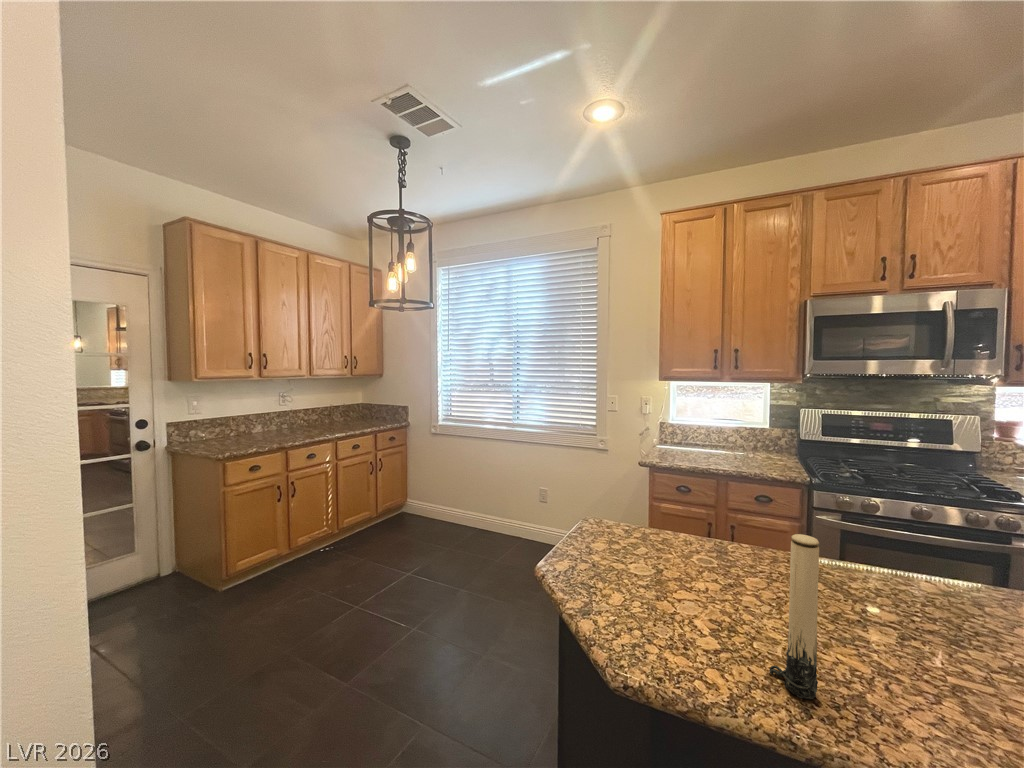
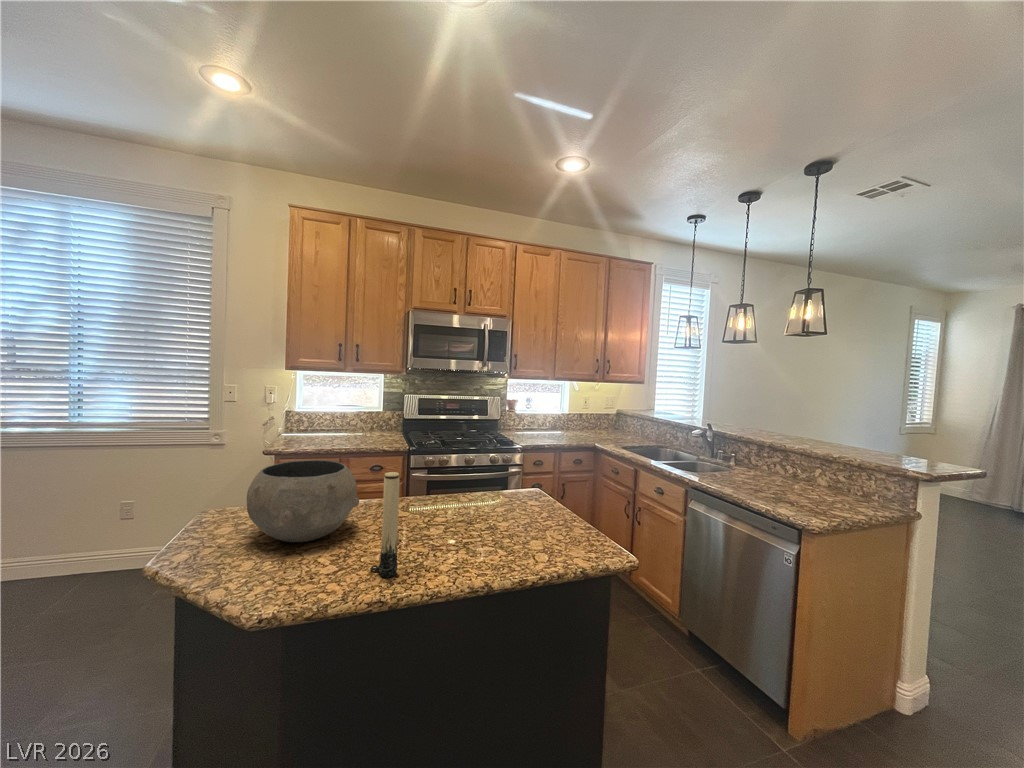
ceramic bowl: none [617,485,748,588] -> present [247,460,360,542]

